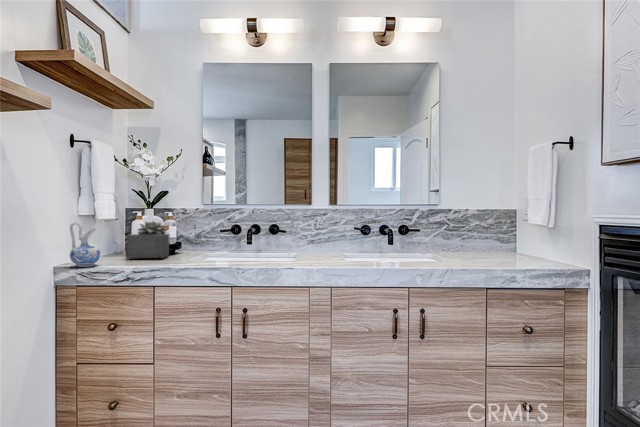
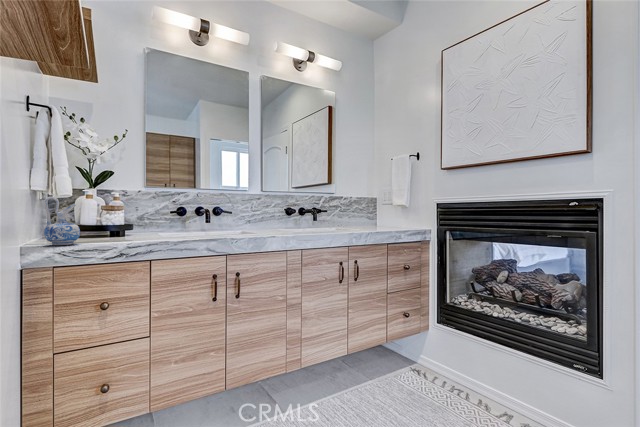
succulent plant: present [127,221,169,258] -> none [89,200,134,238]

